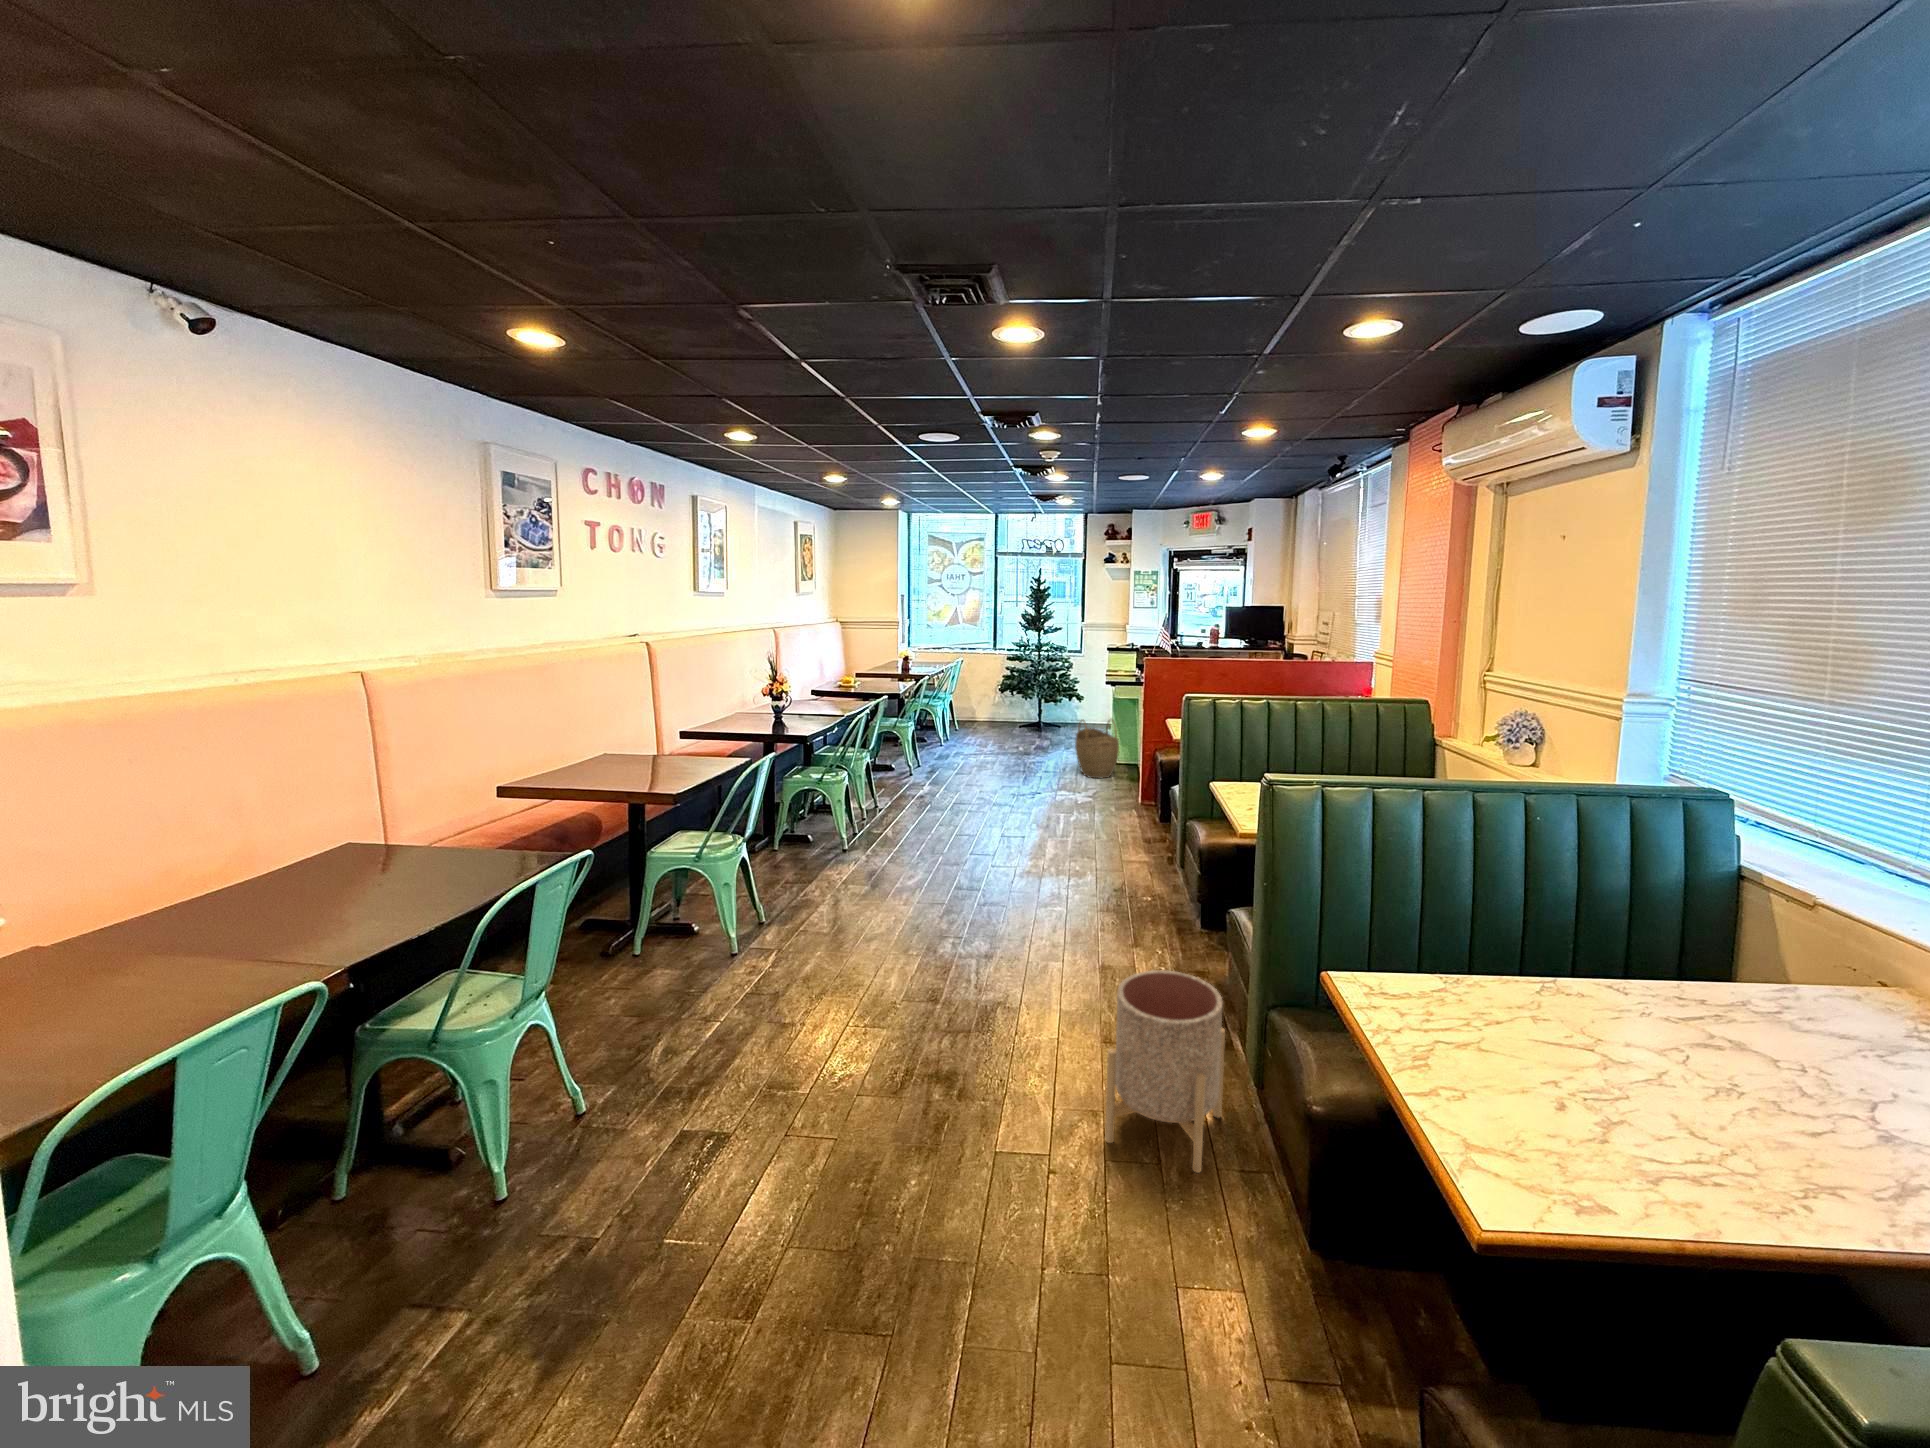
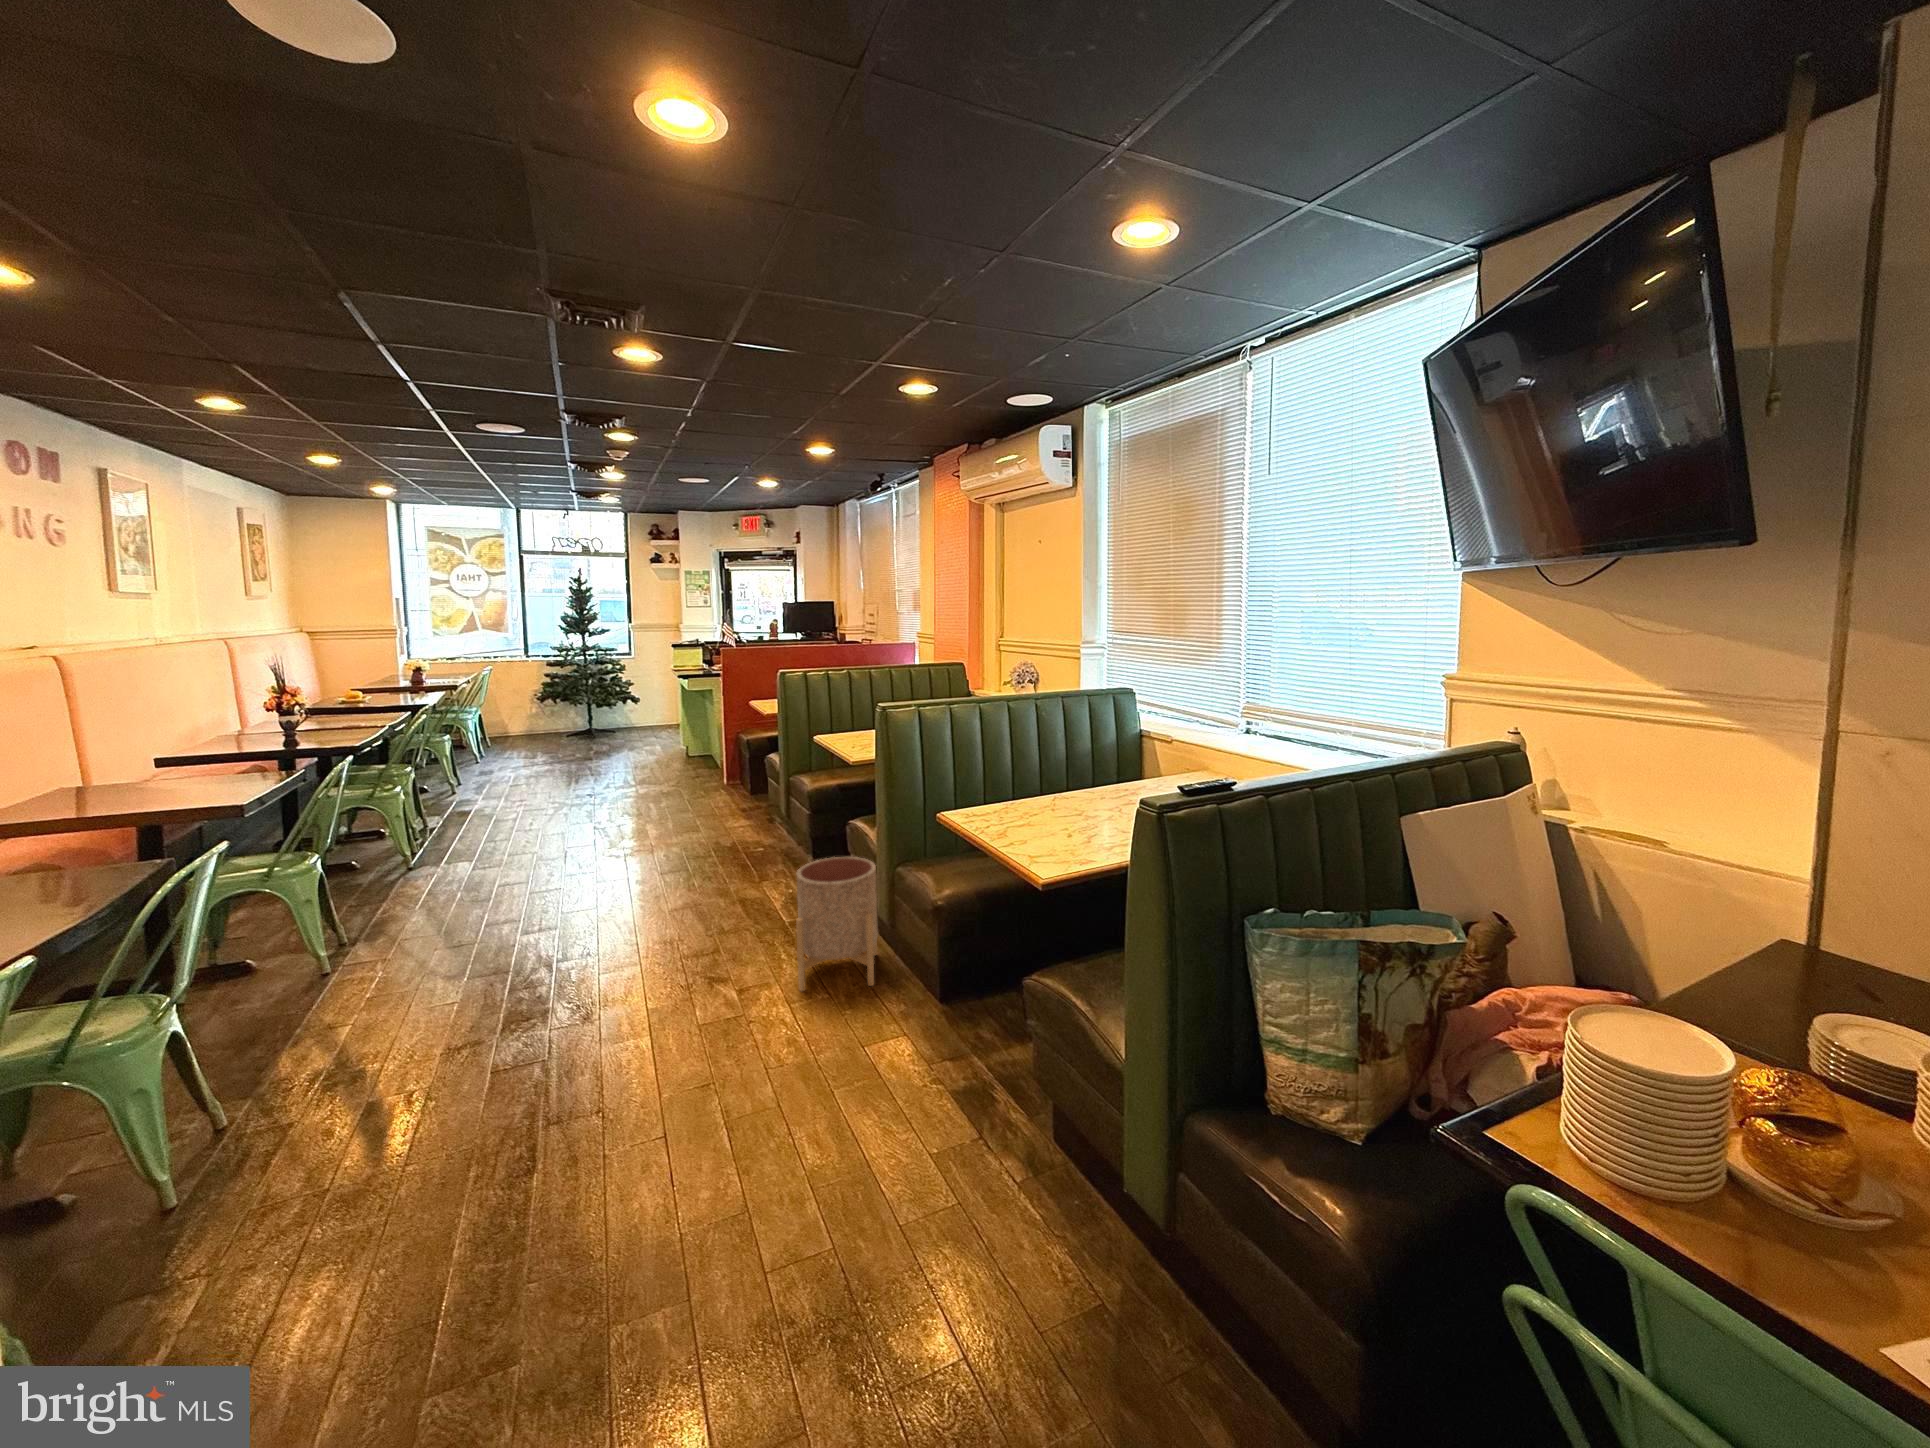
woven basket: present [1075,720,1119,778] -> none [650,711,699,770]

